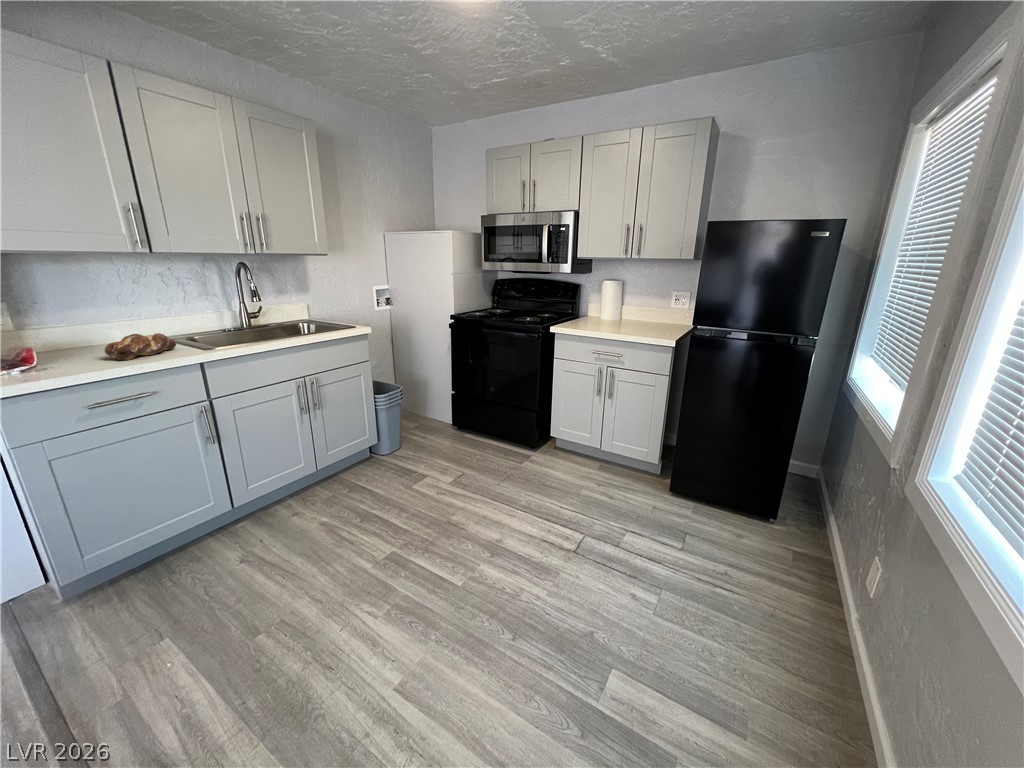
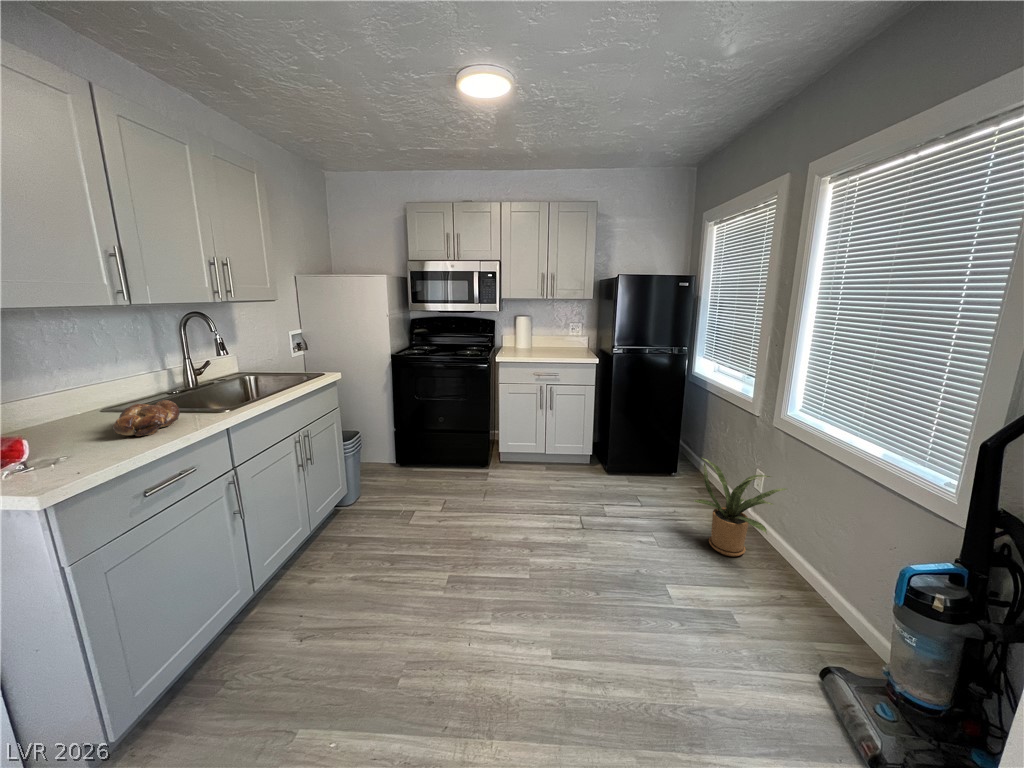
house plant: none [726,510,886,683] -> present [694,458,786,556]

